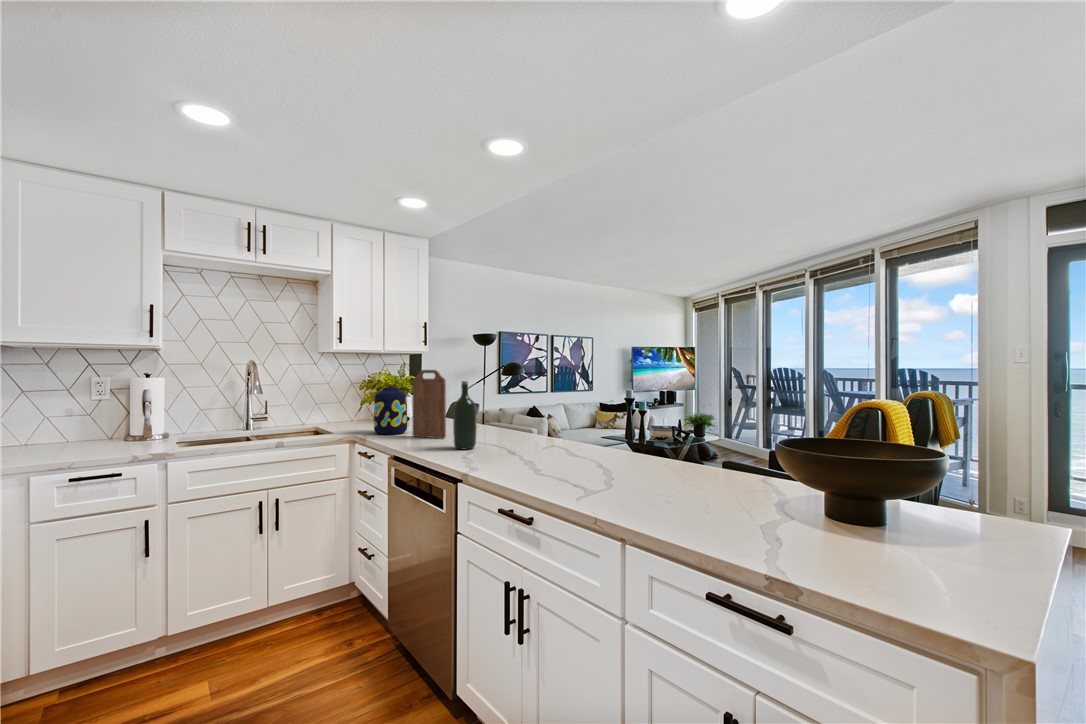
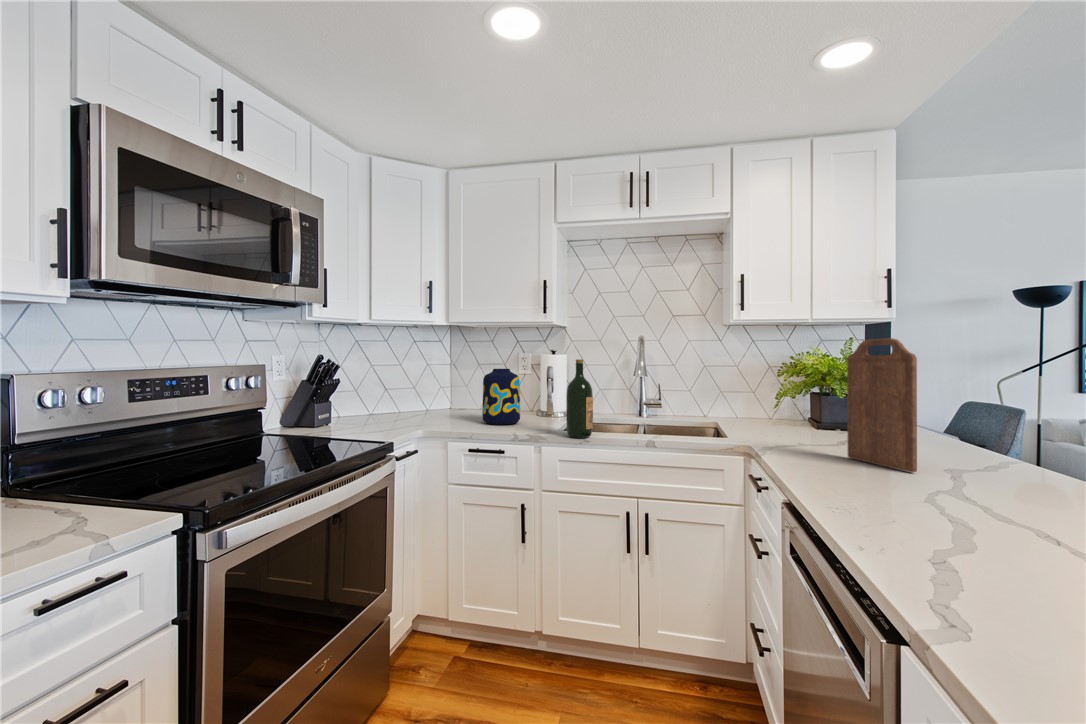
wine bottle: present [453,381,477,449] -> present [566,359,593,438]
vase: present [374,387,407,435] -> present [482,369,520,425]

